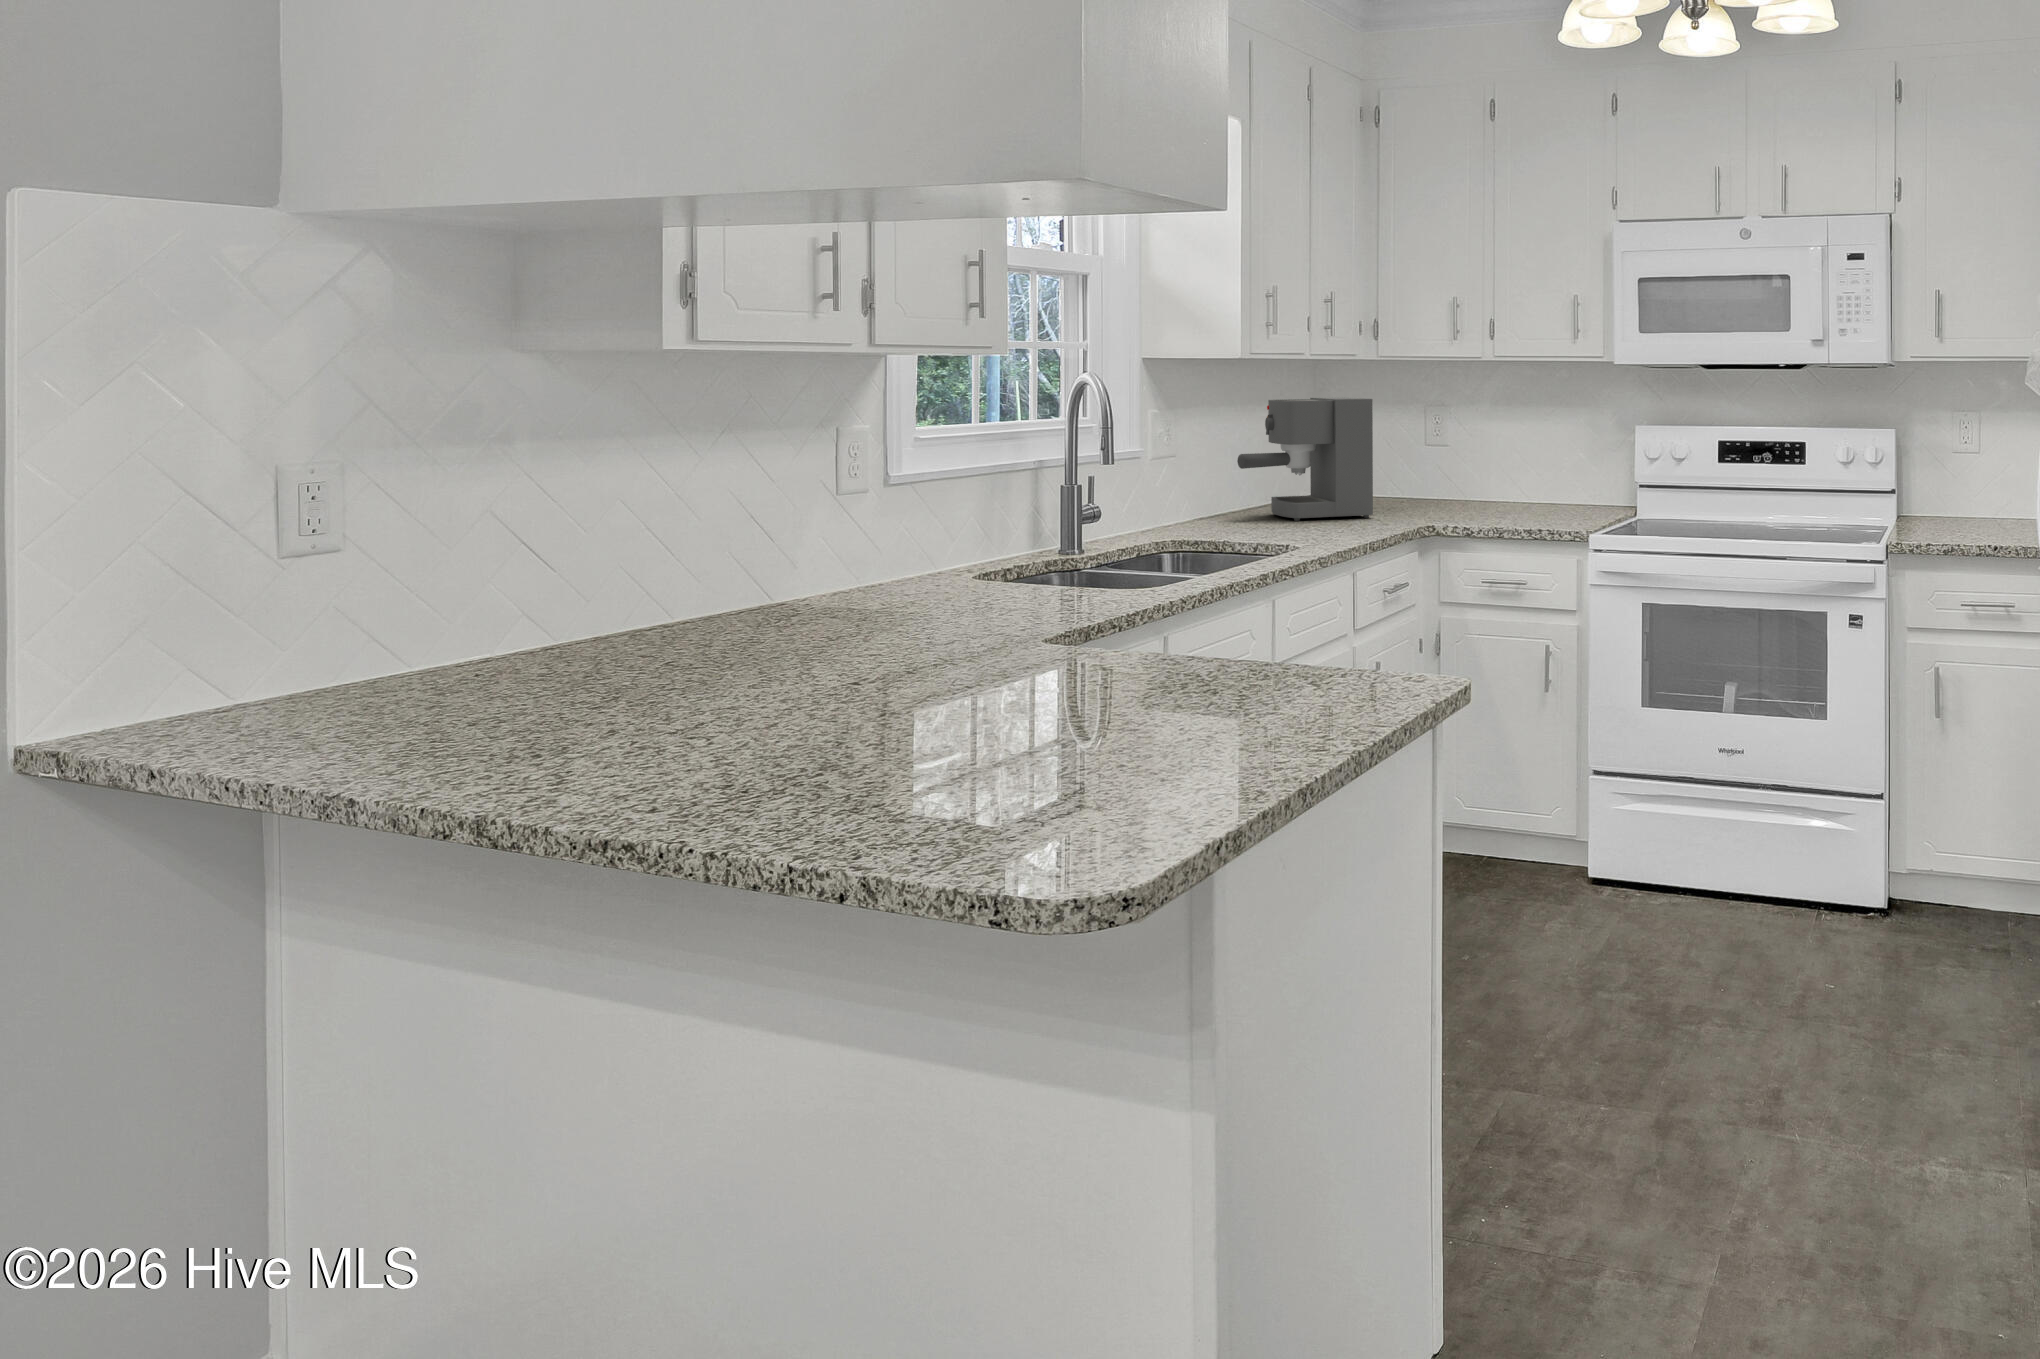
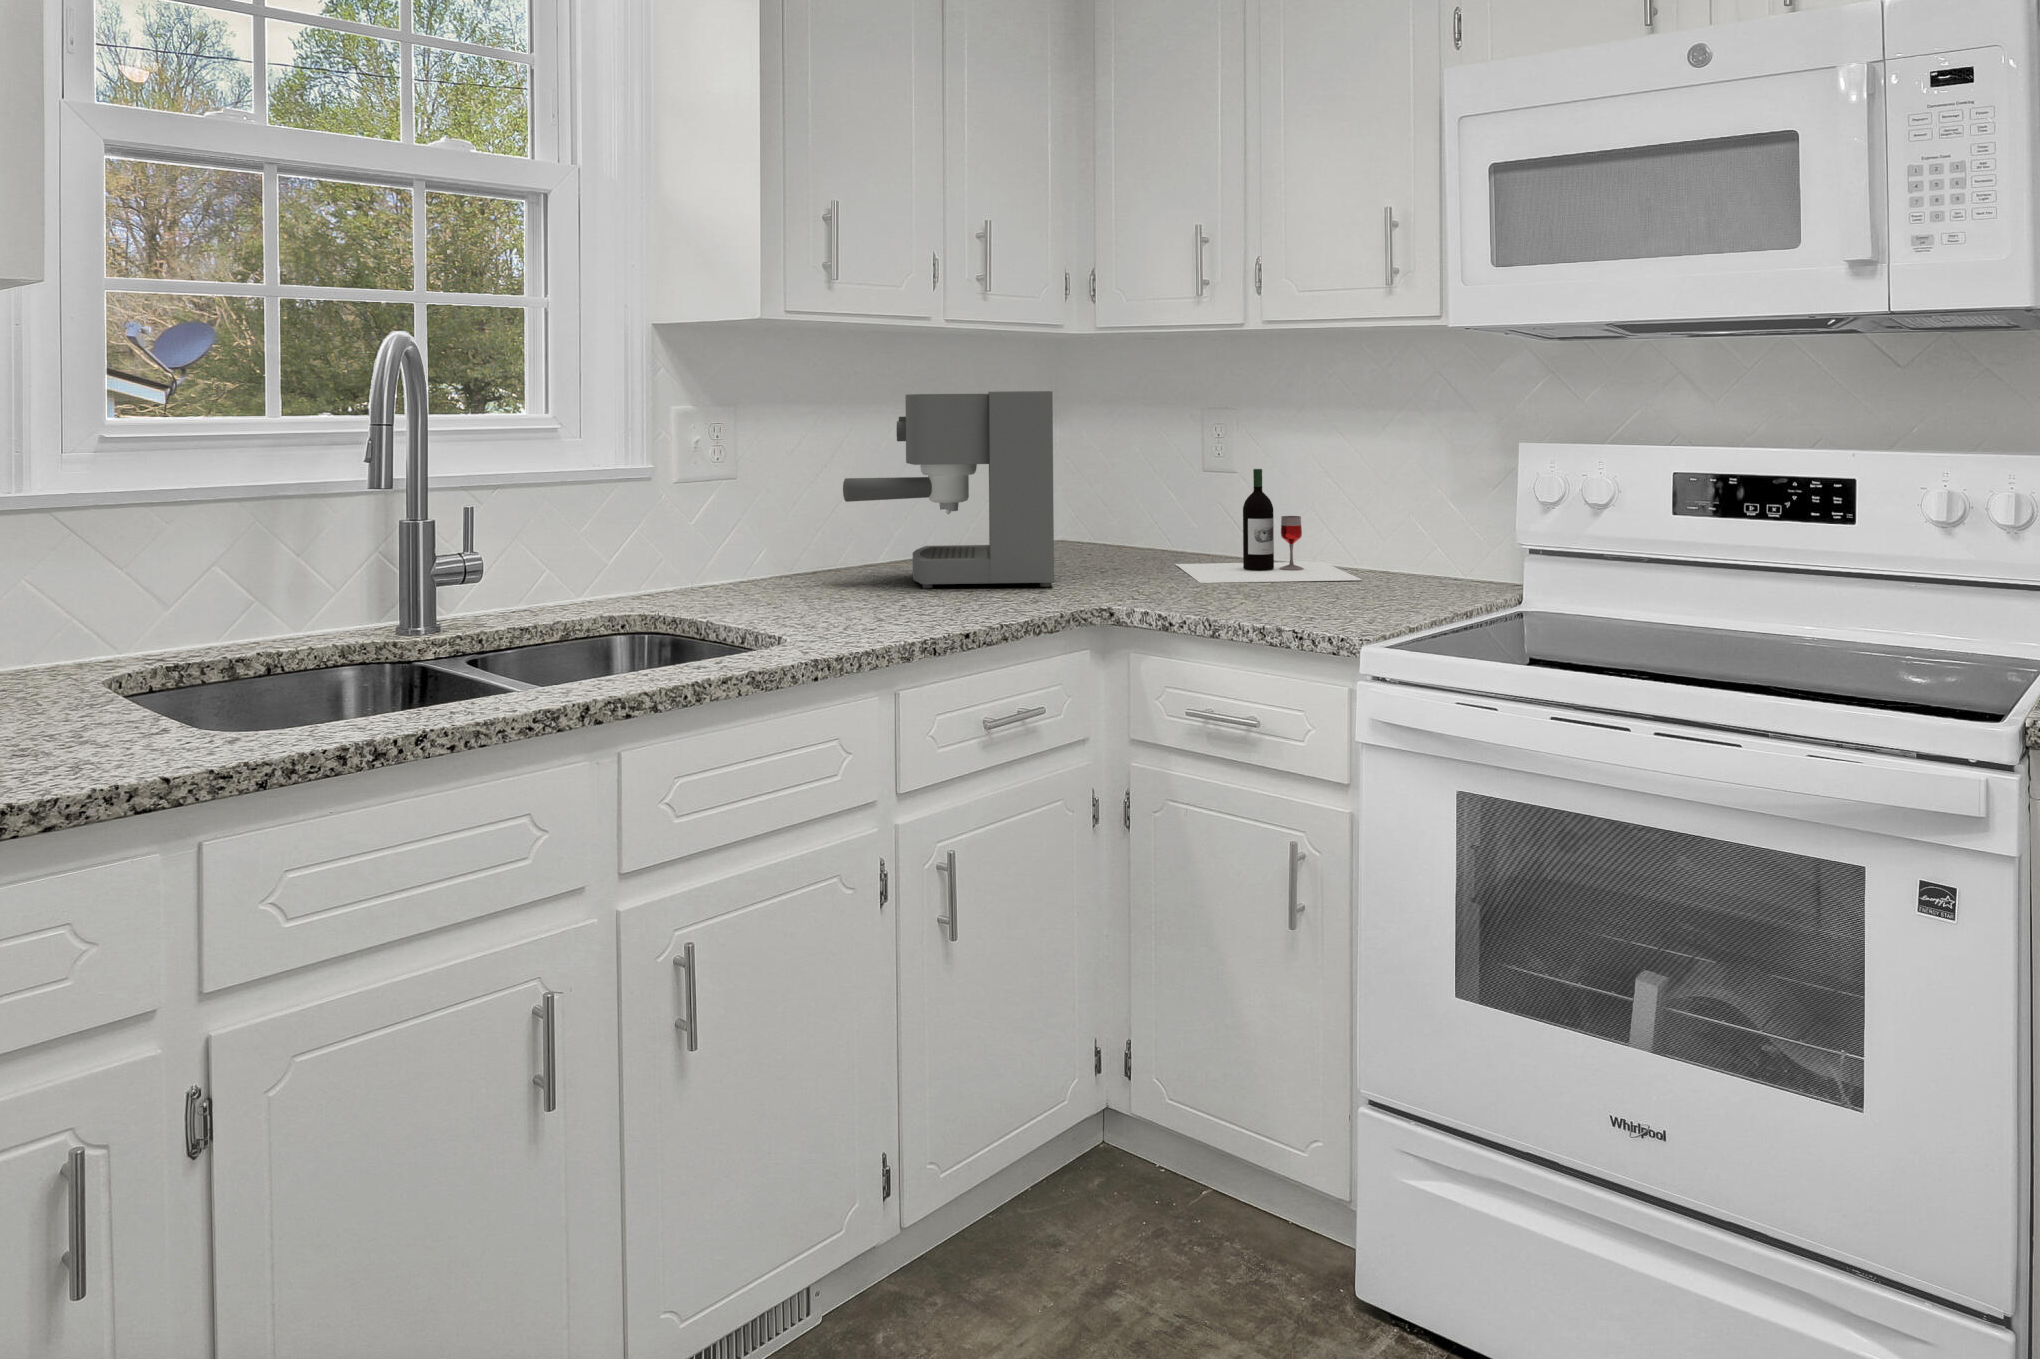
wine bottle: none [1413,445,1539,513] -> present [1176,469,1362,583]

